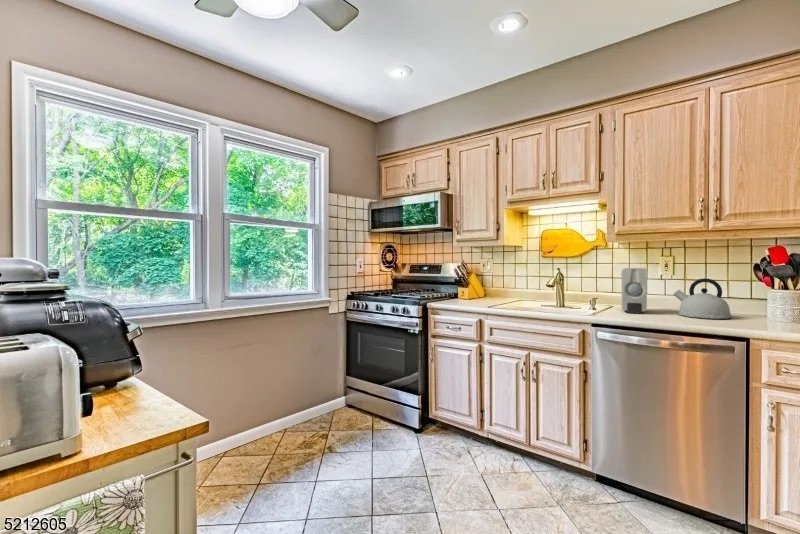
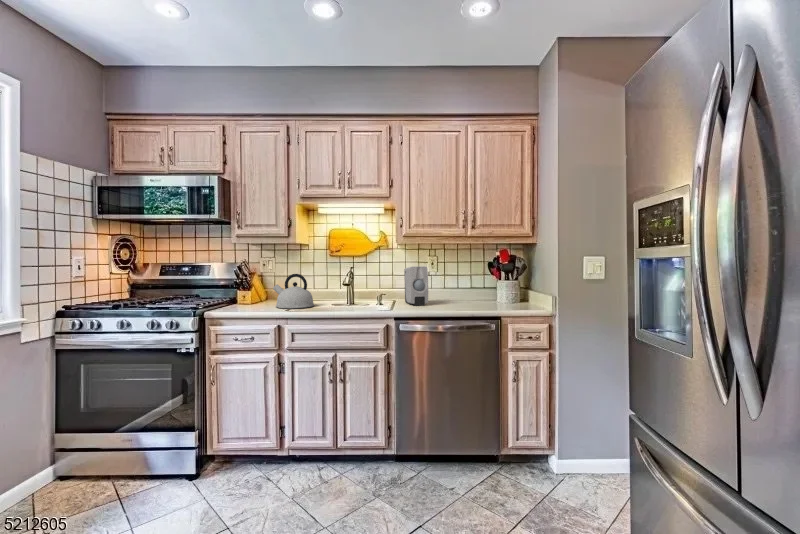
kettle: present [673,278,732,319] -> present [273,274,314,308]

